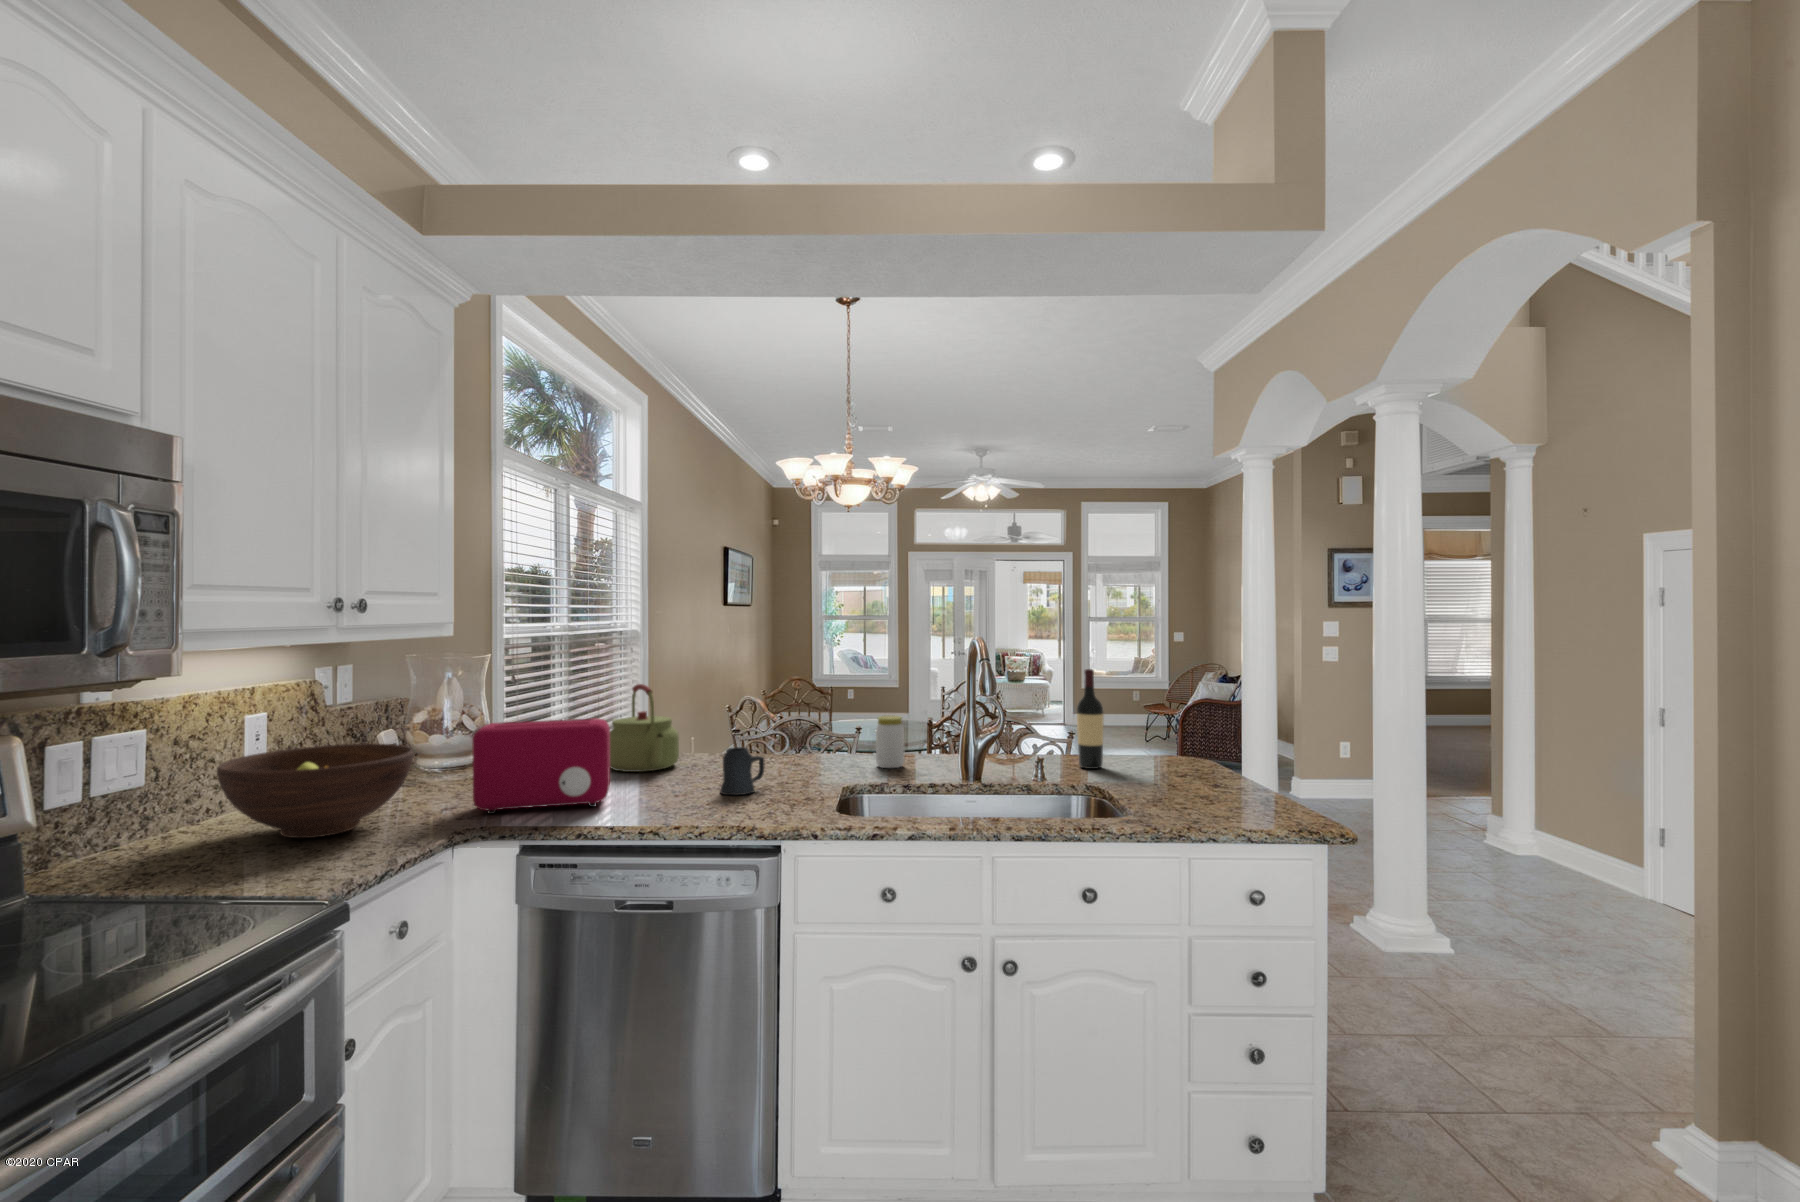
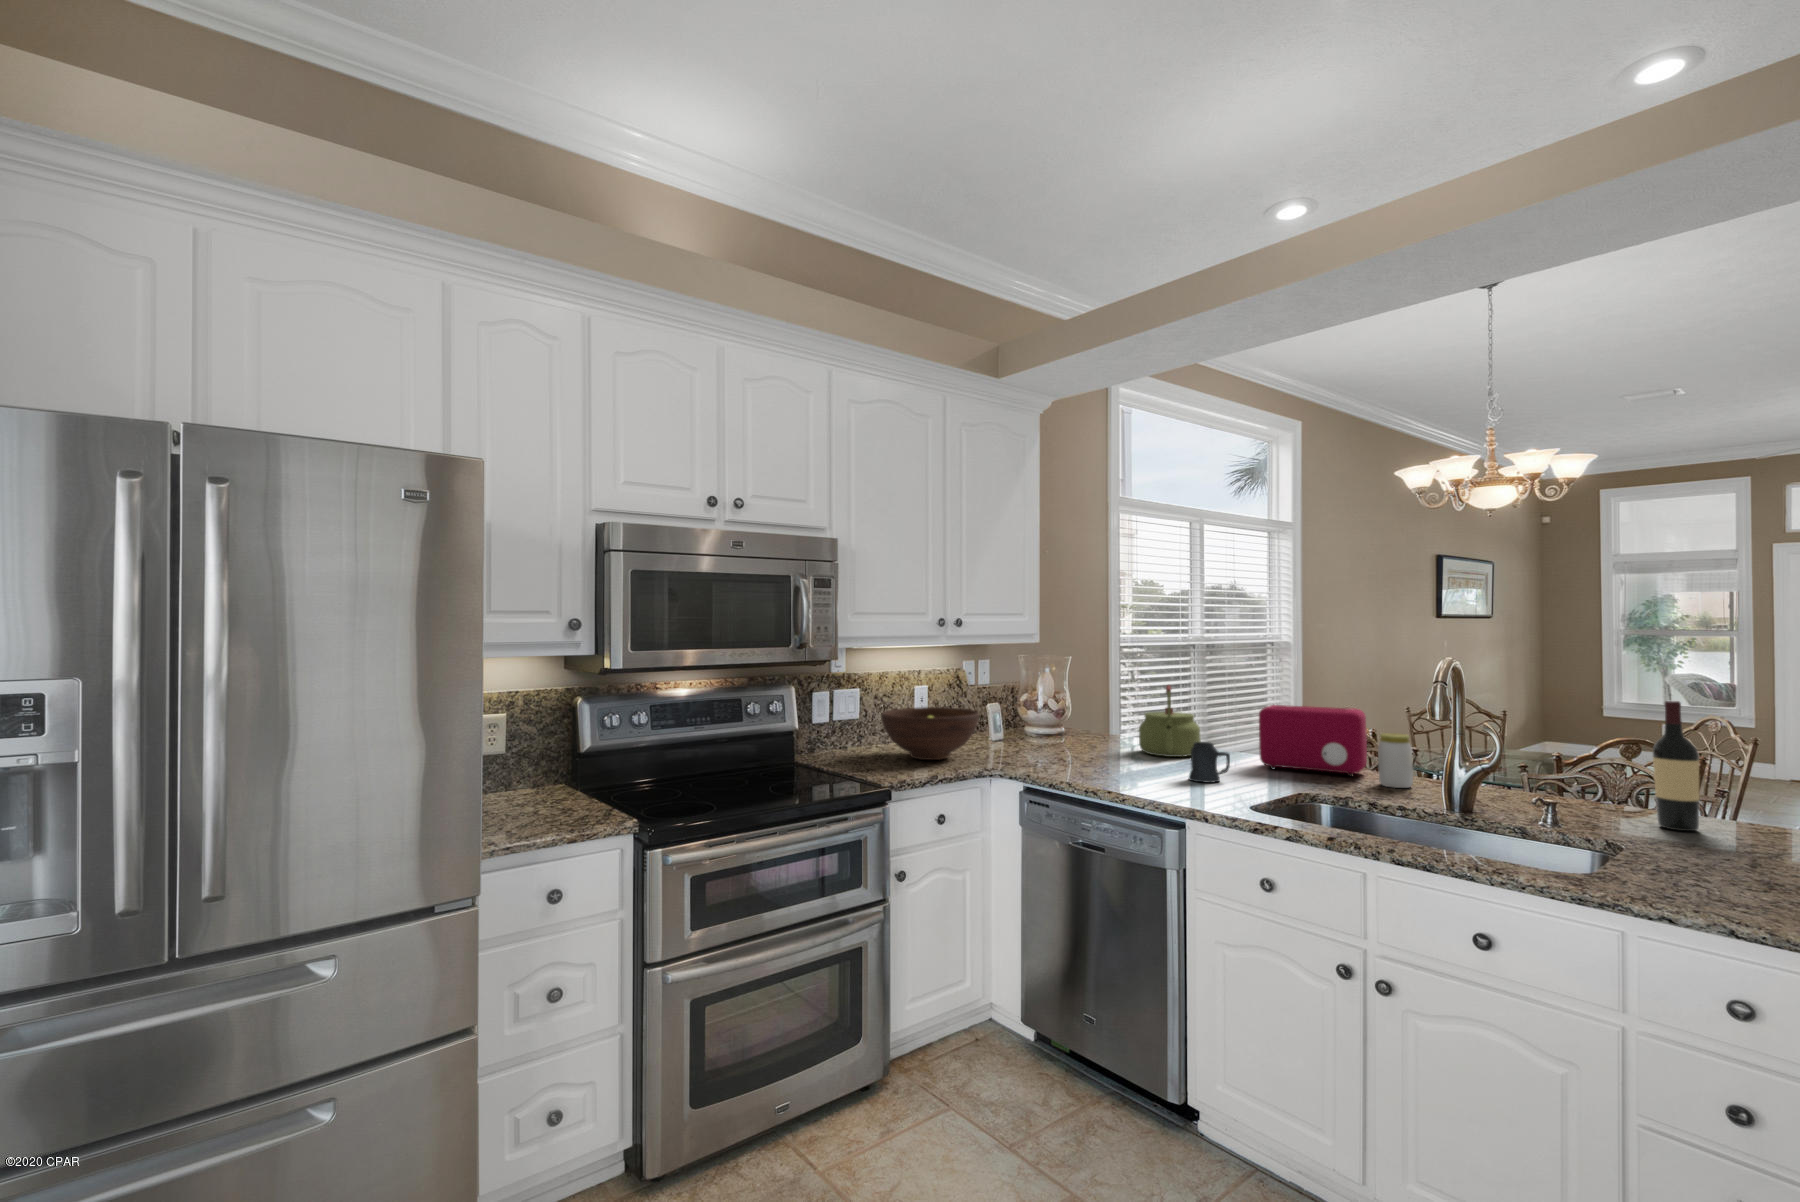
toaster: present [472,718,610,814] -> present [1259,705,1367,776]

